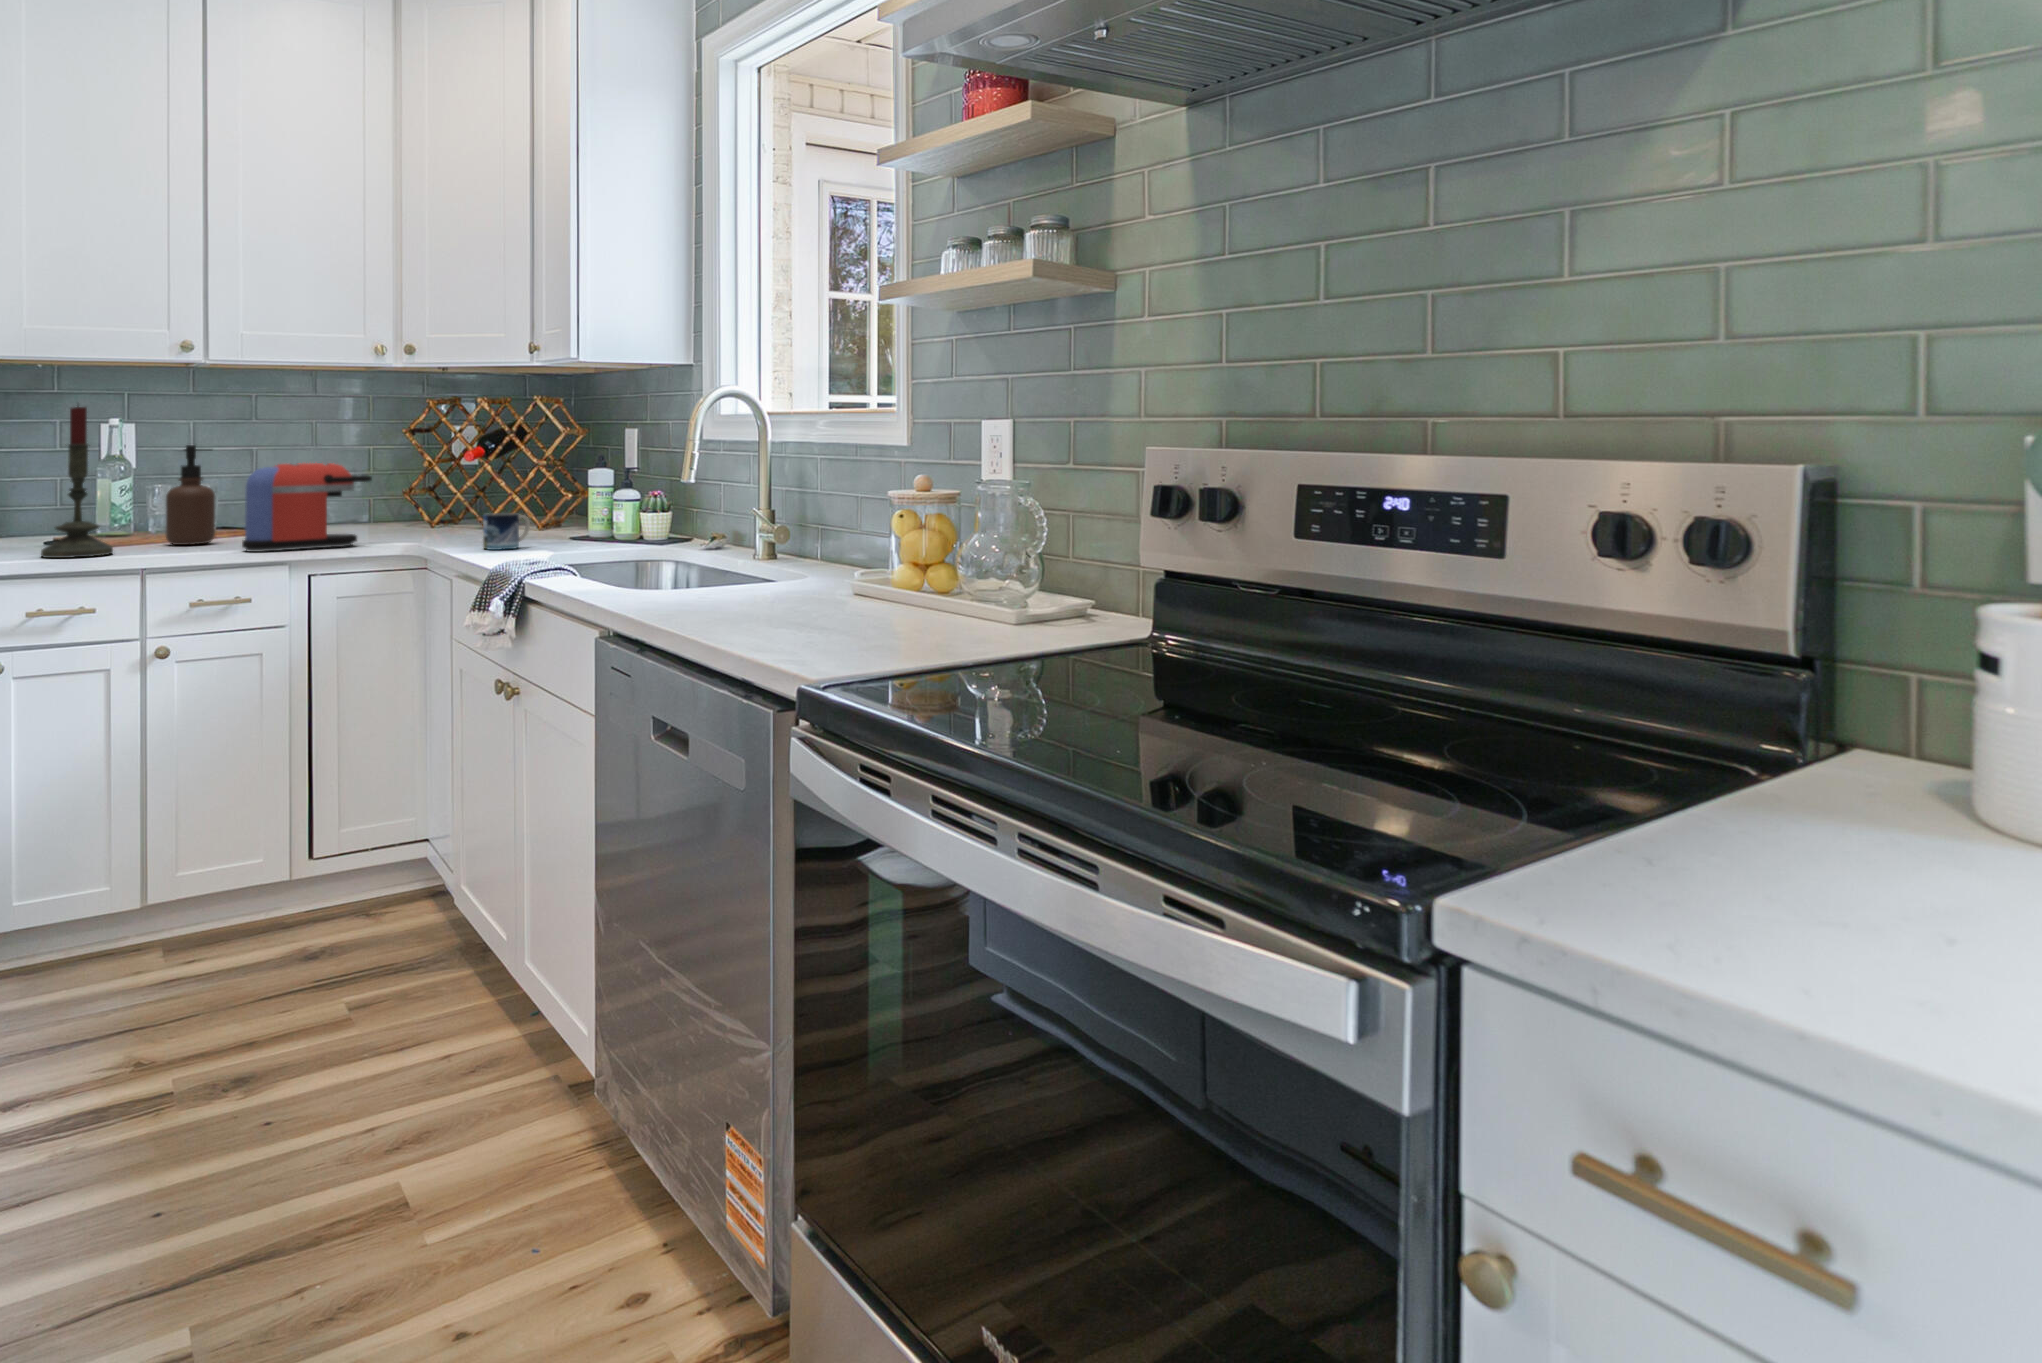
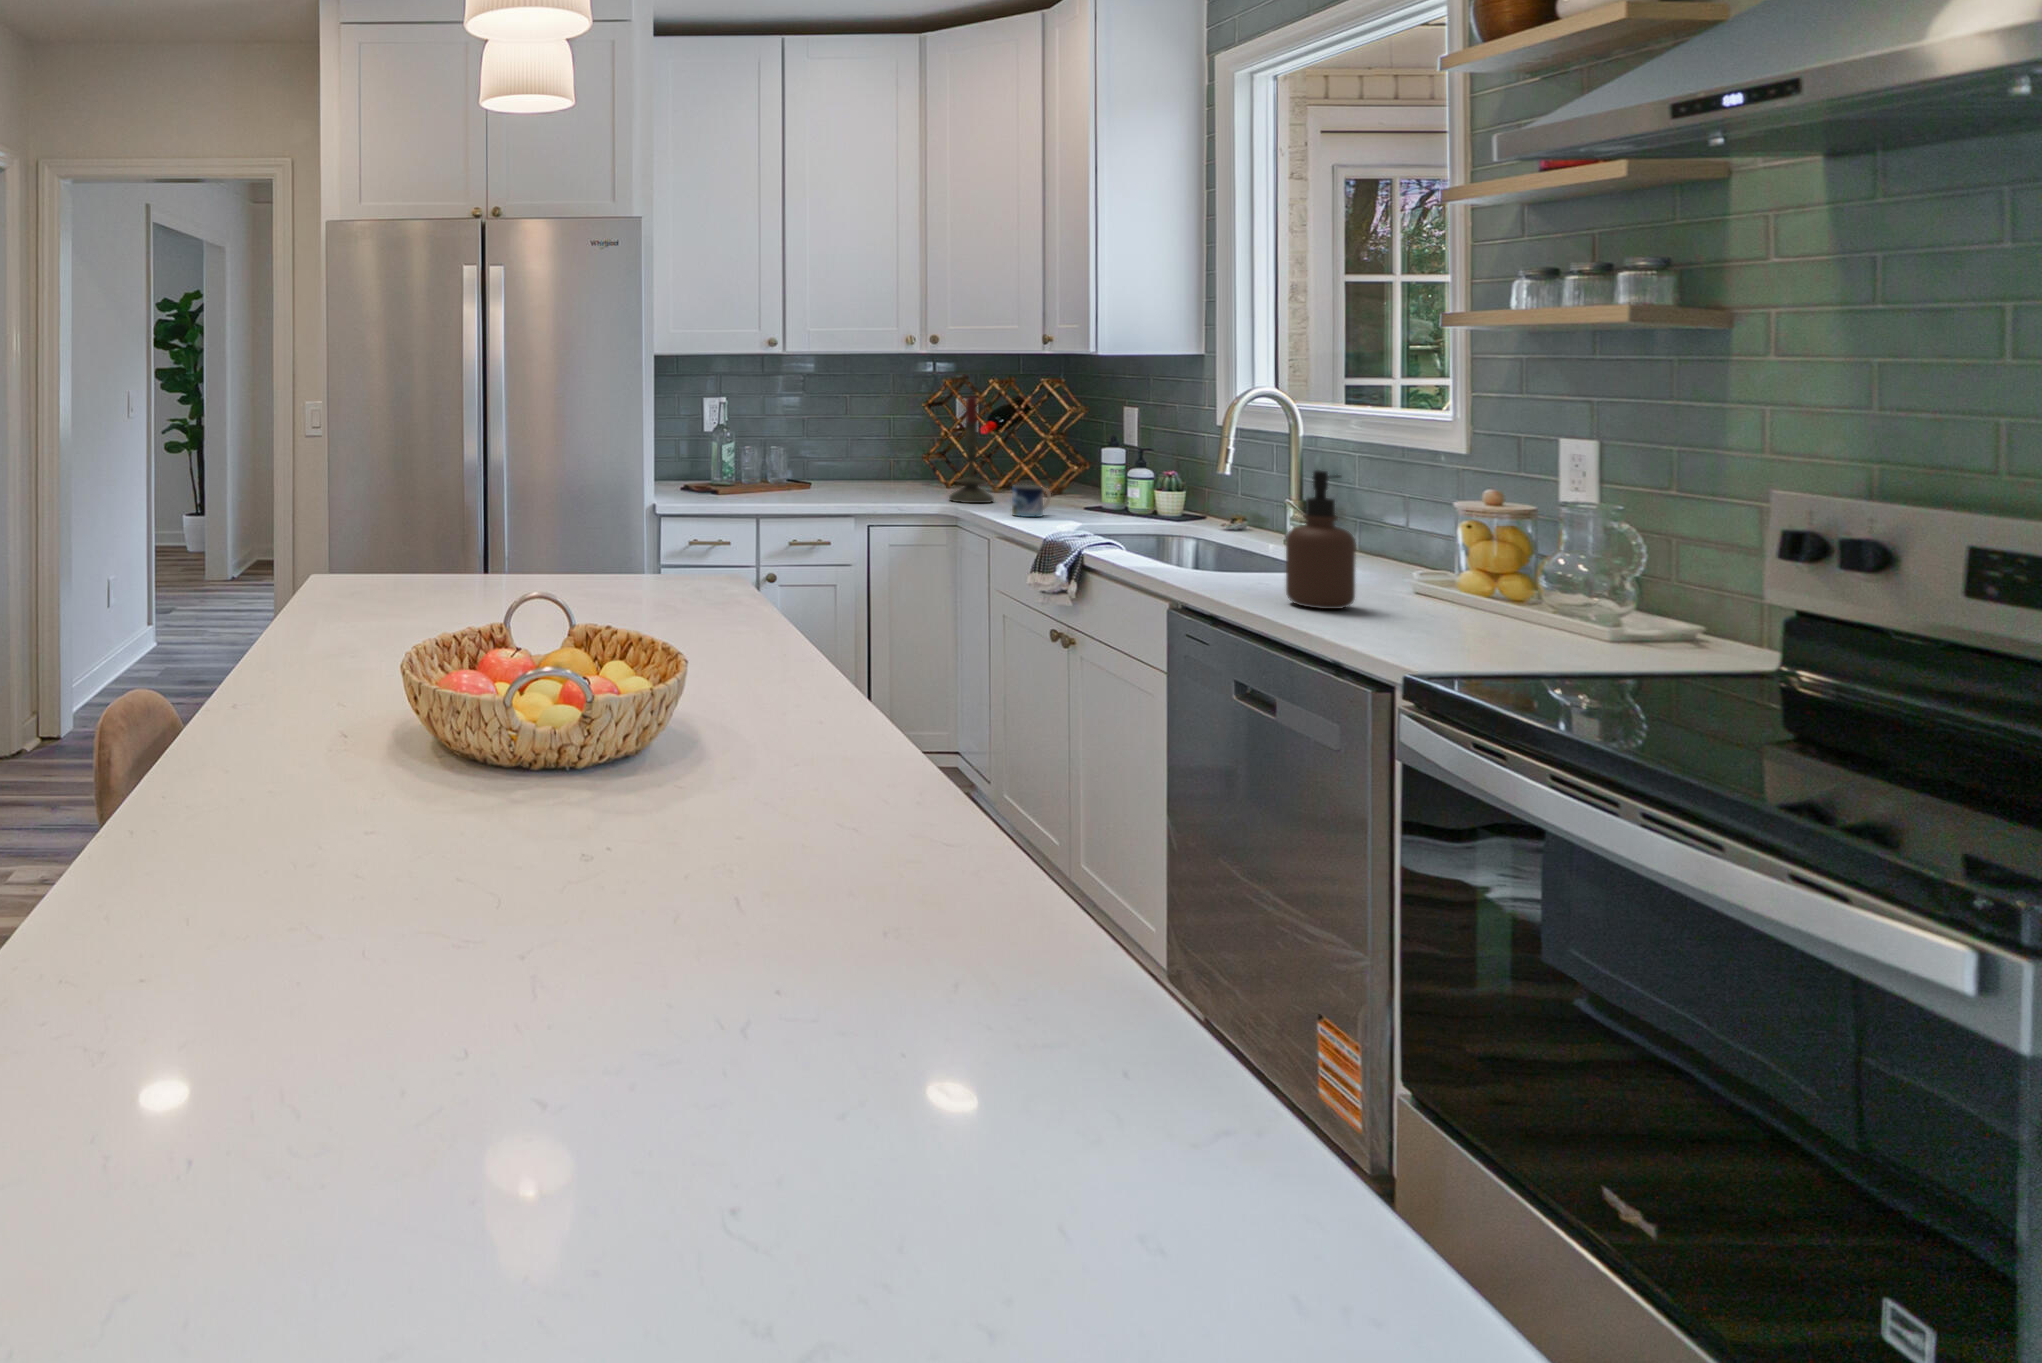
candle: present [41,406,113,558] -> present [949,396,993,503]
soap dispenser: present [166,445,215,545] -> present [1286,470,1356,609]
coffee maker: present [242,463,372,552] -> none [823,438,915,506]

